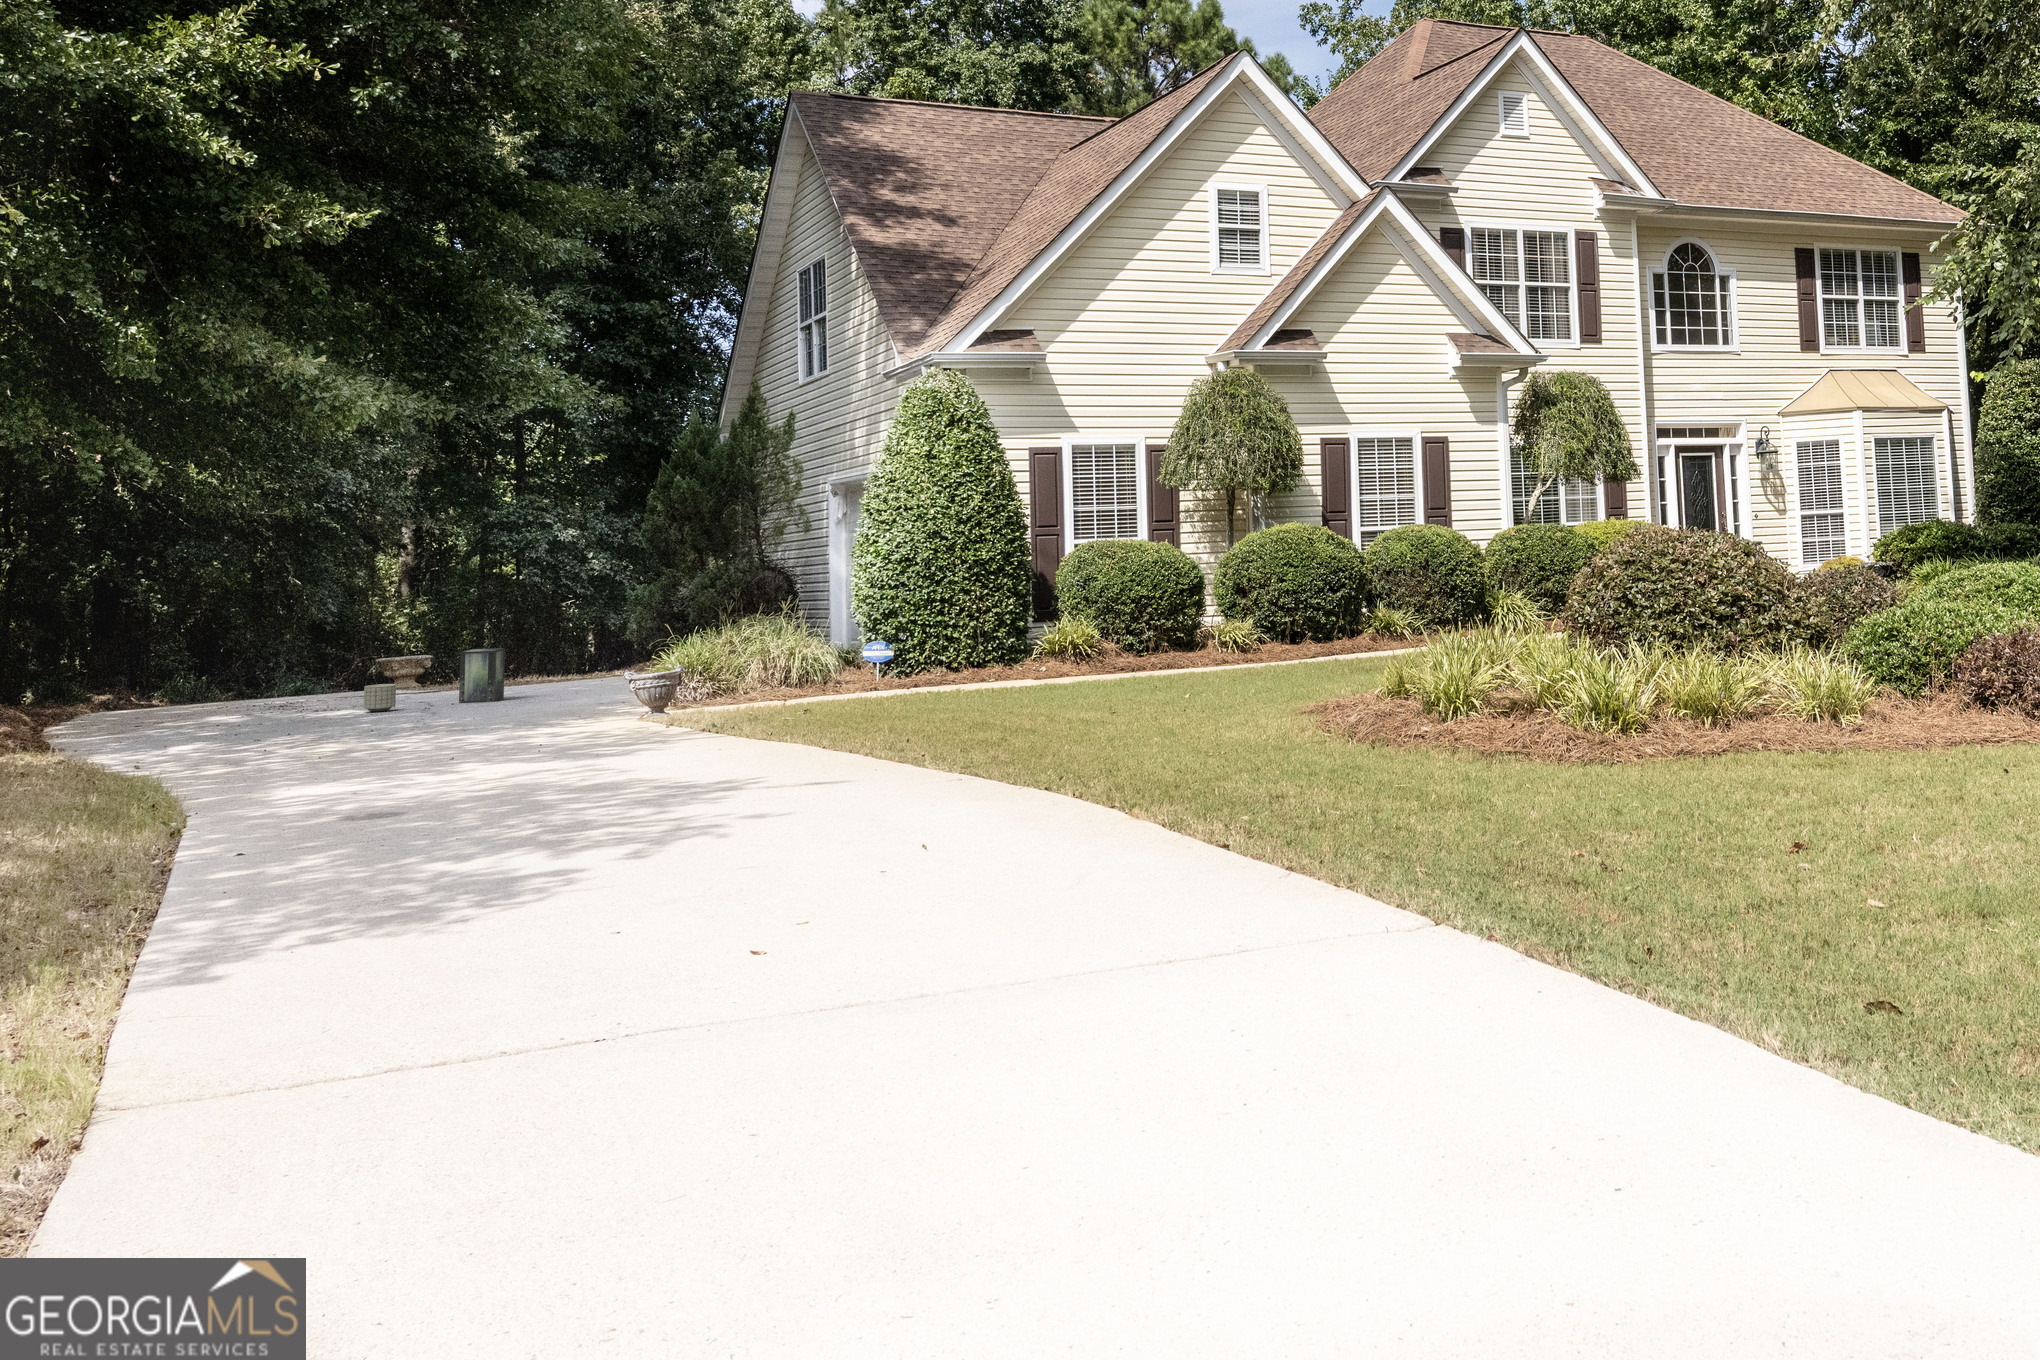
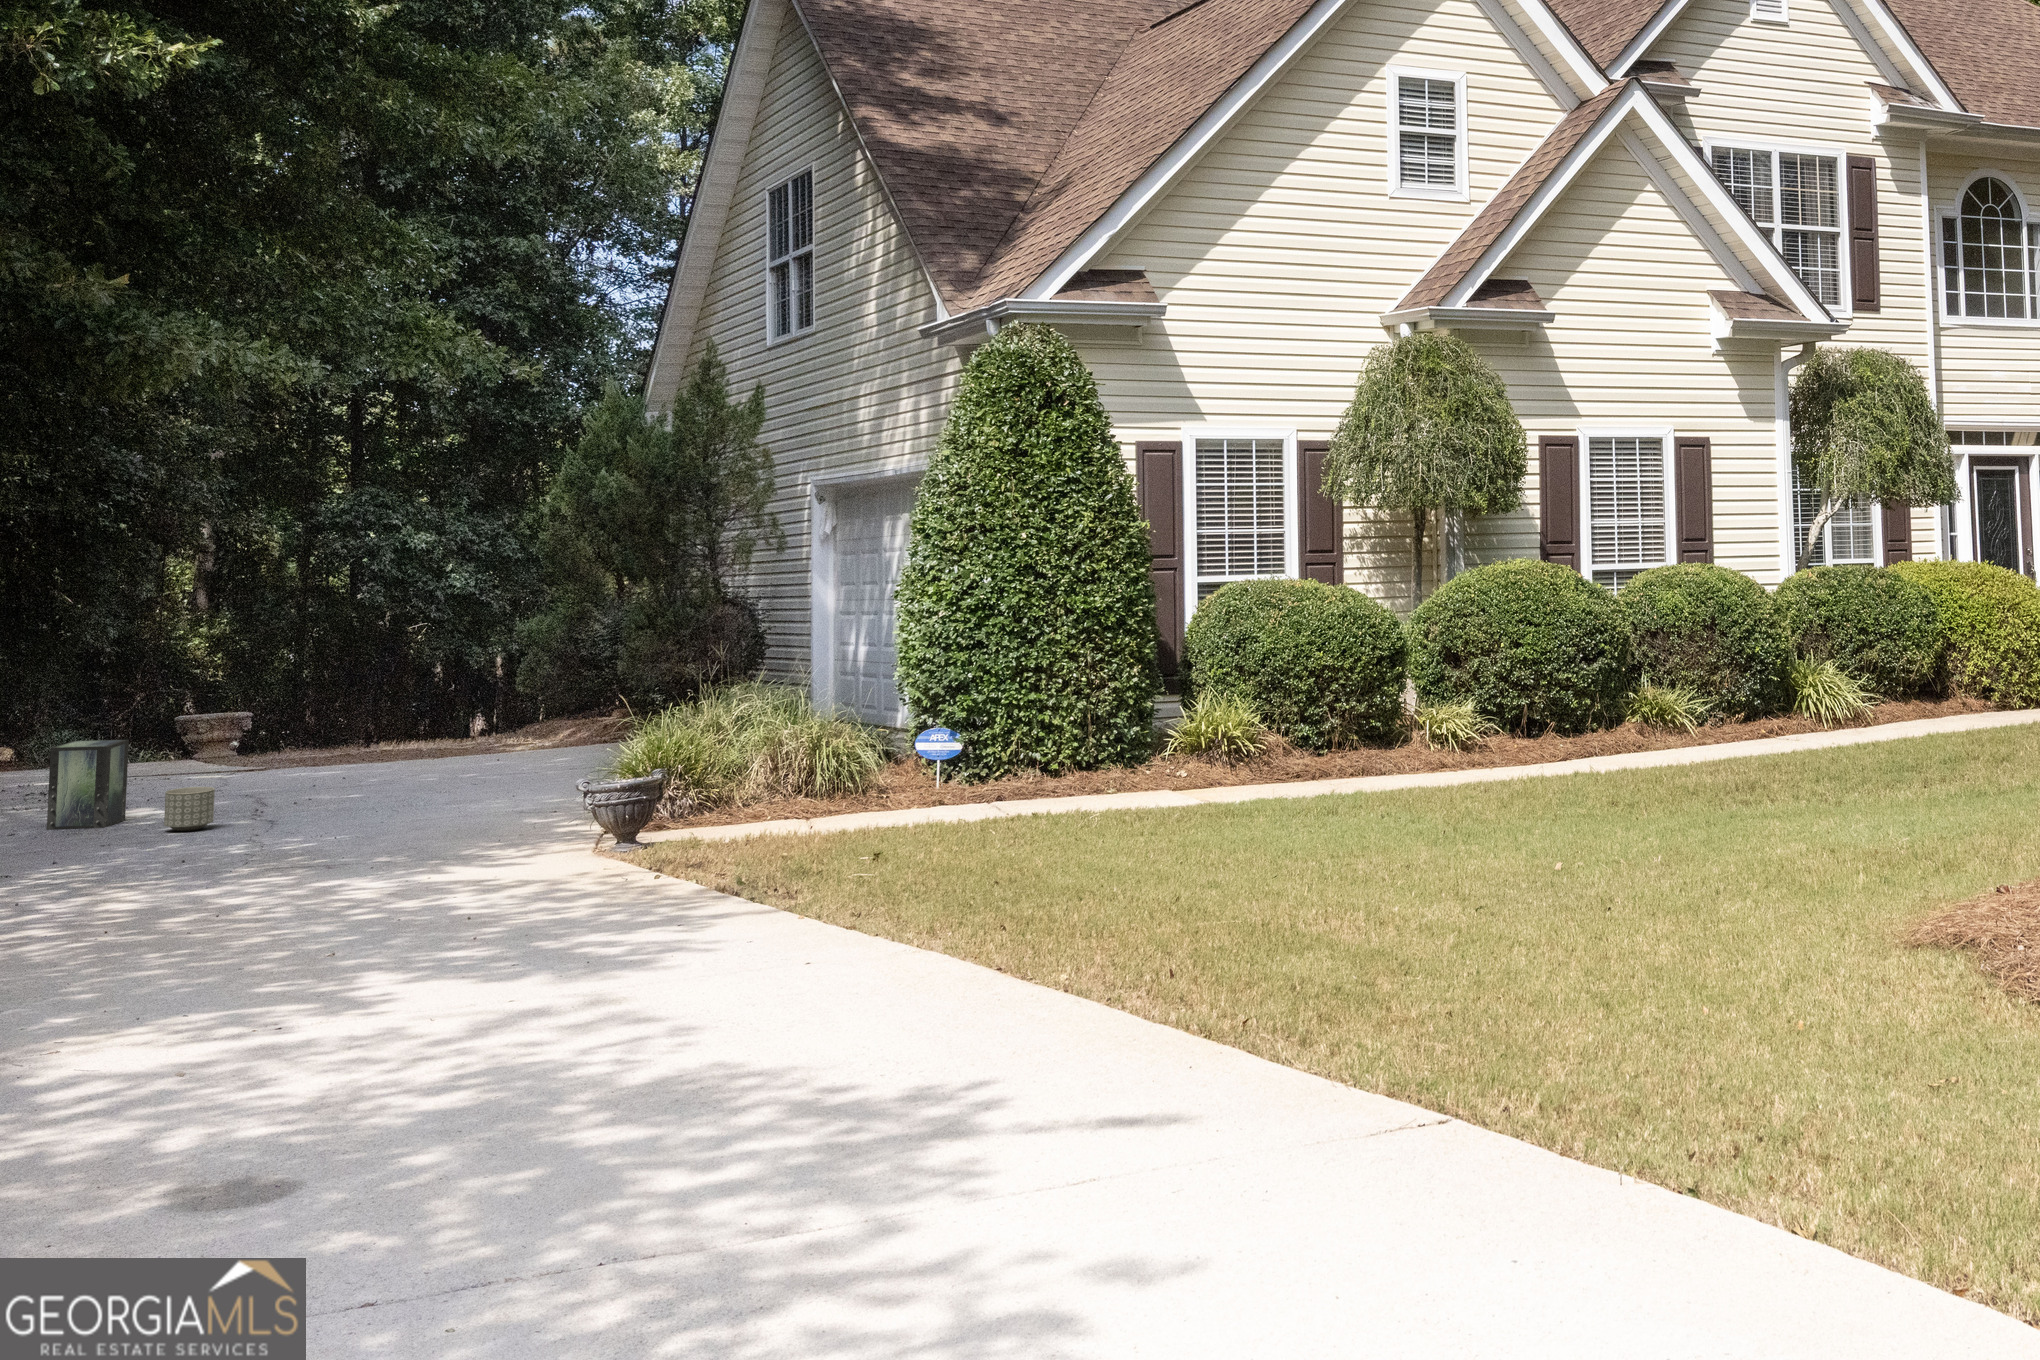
storage box: present [459,648,505,703] -> present [47,740,129,830]

